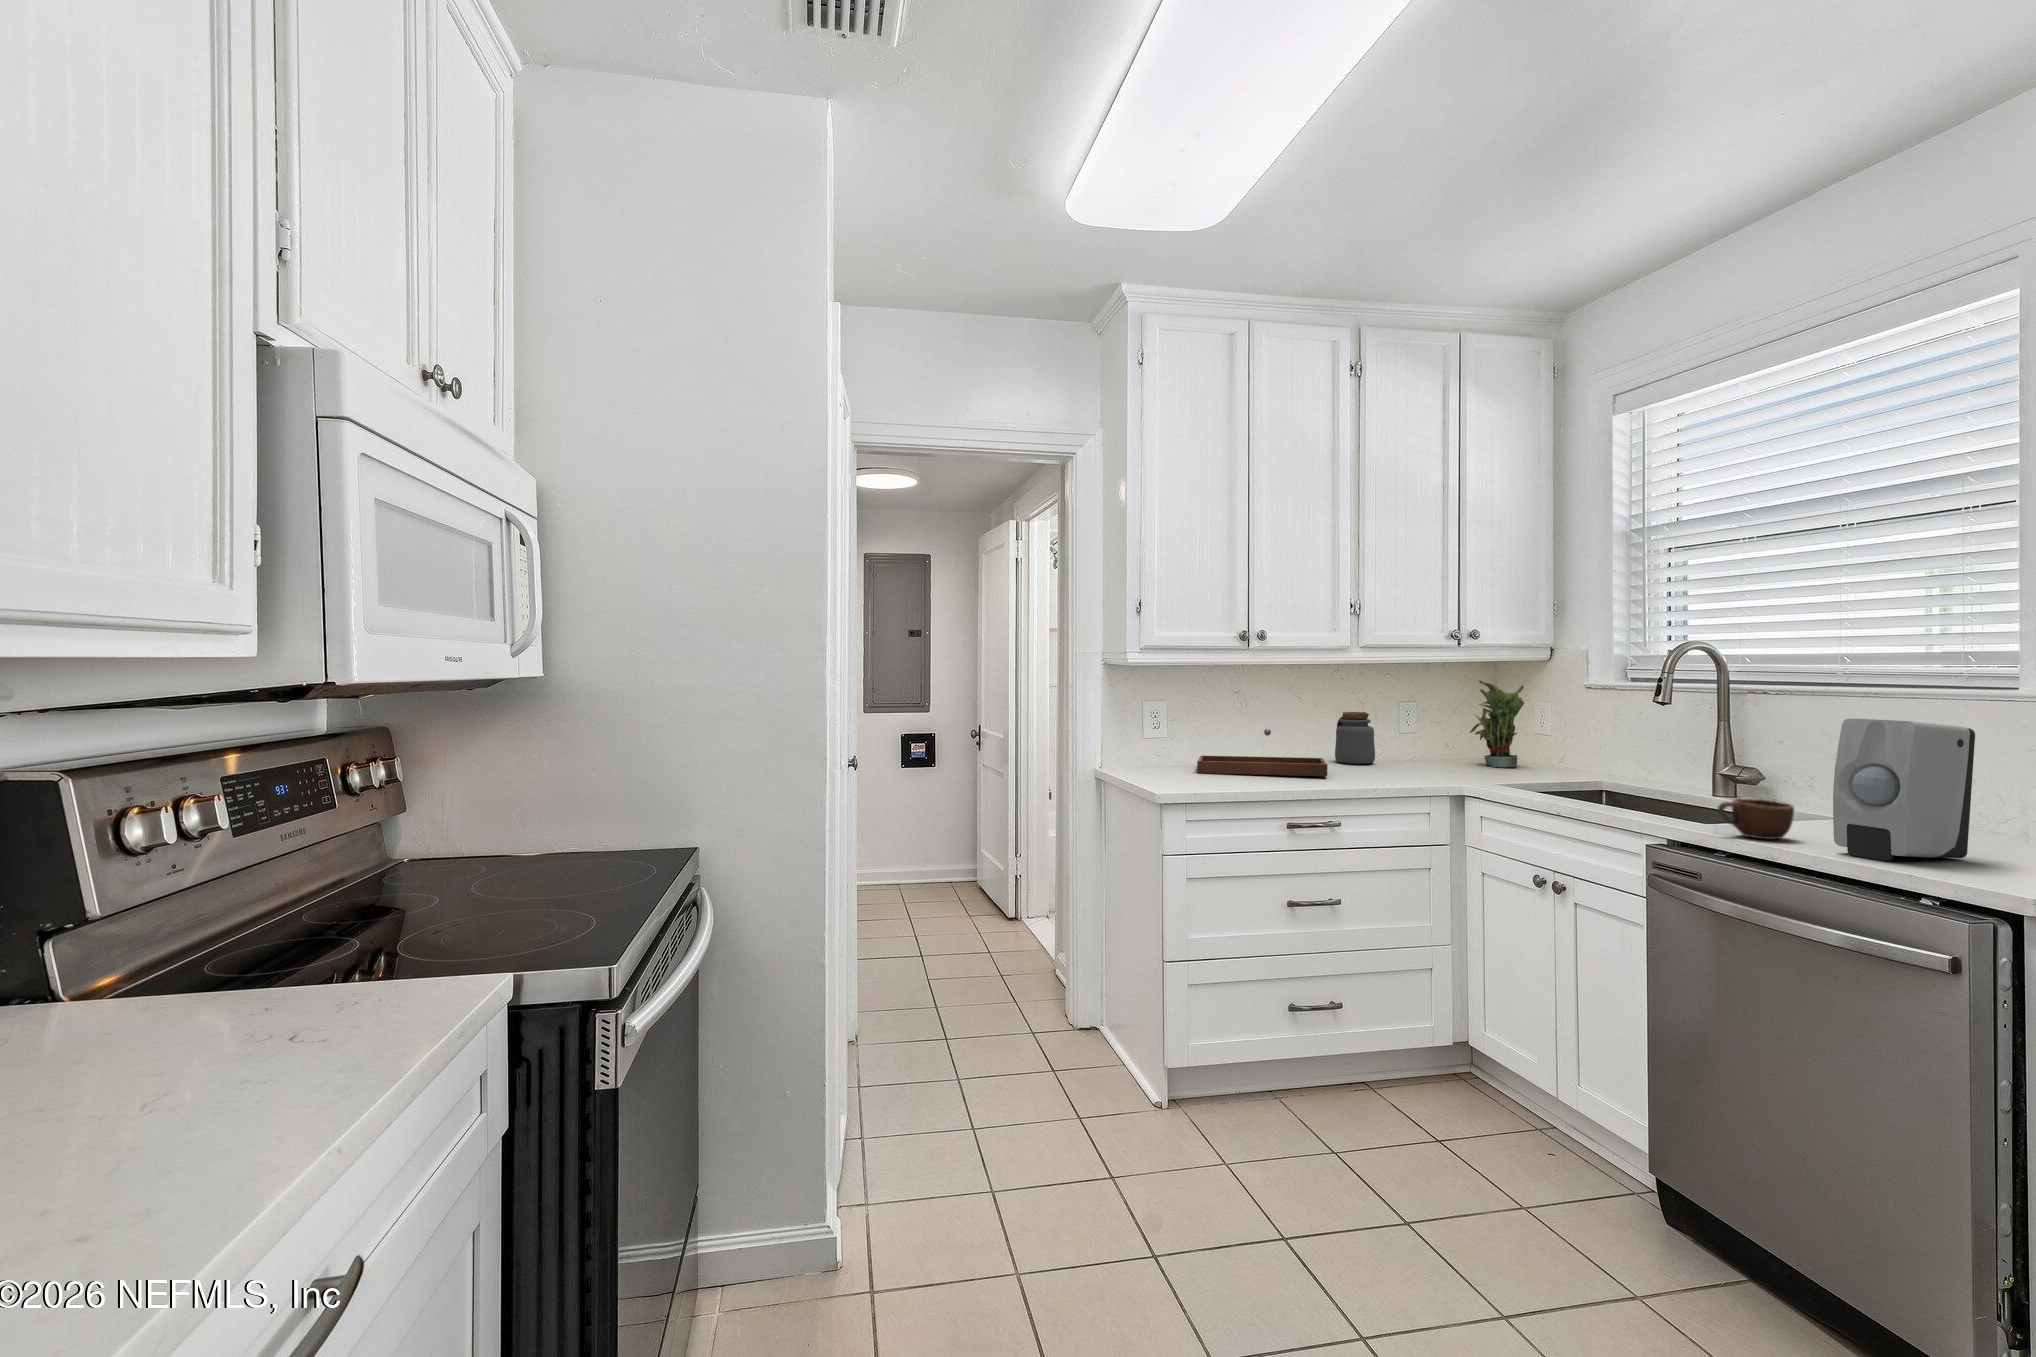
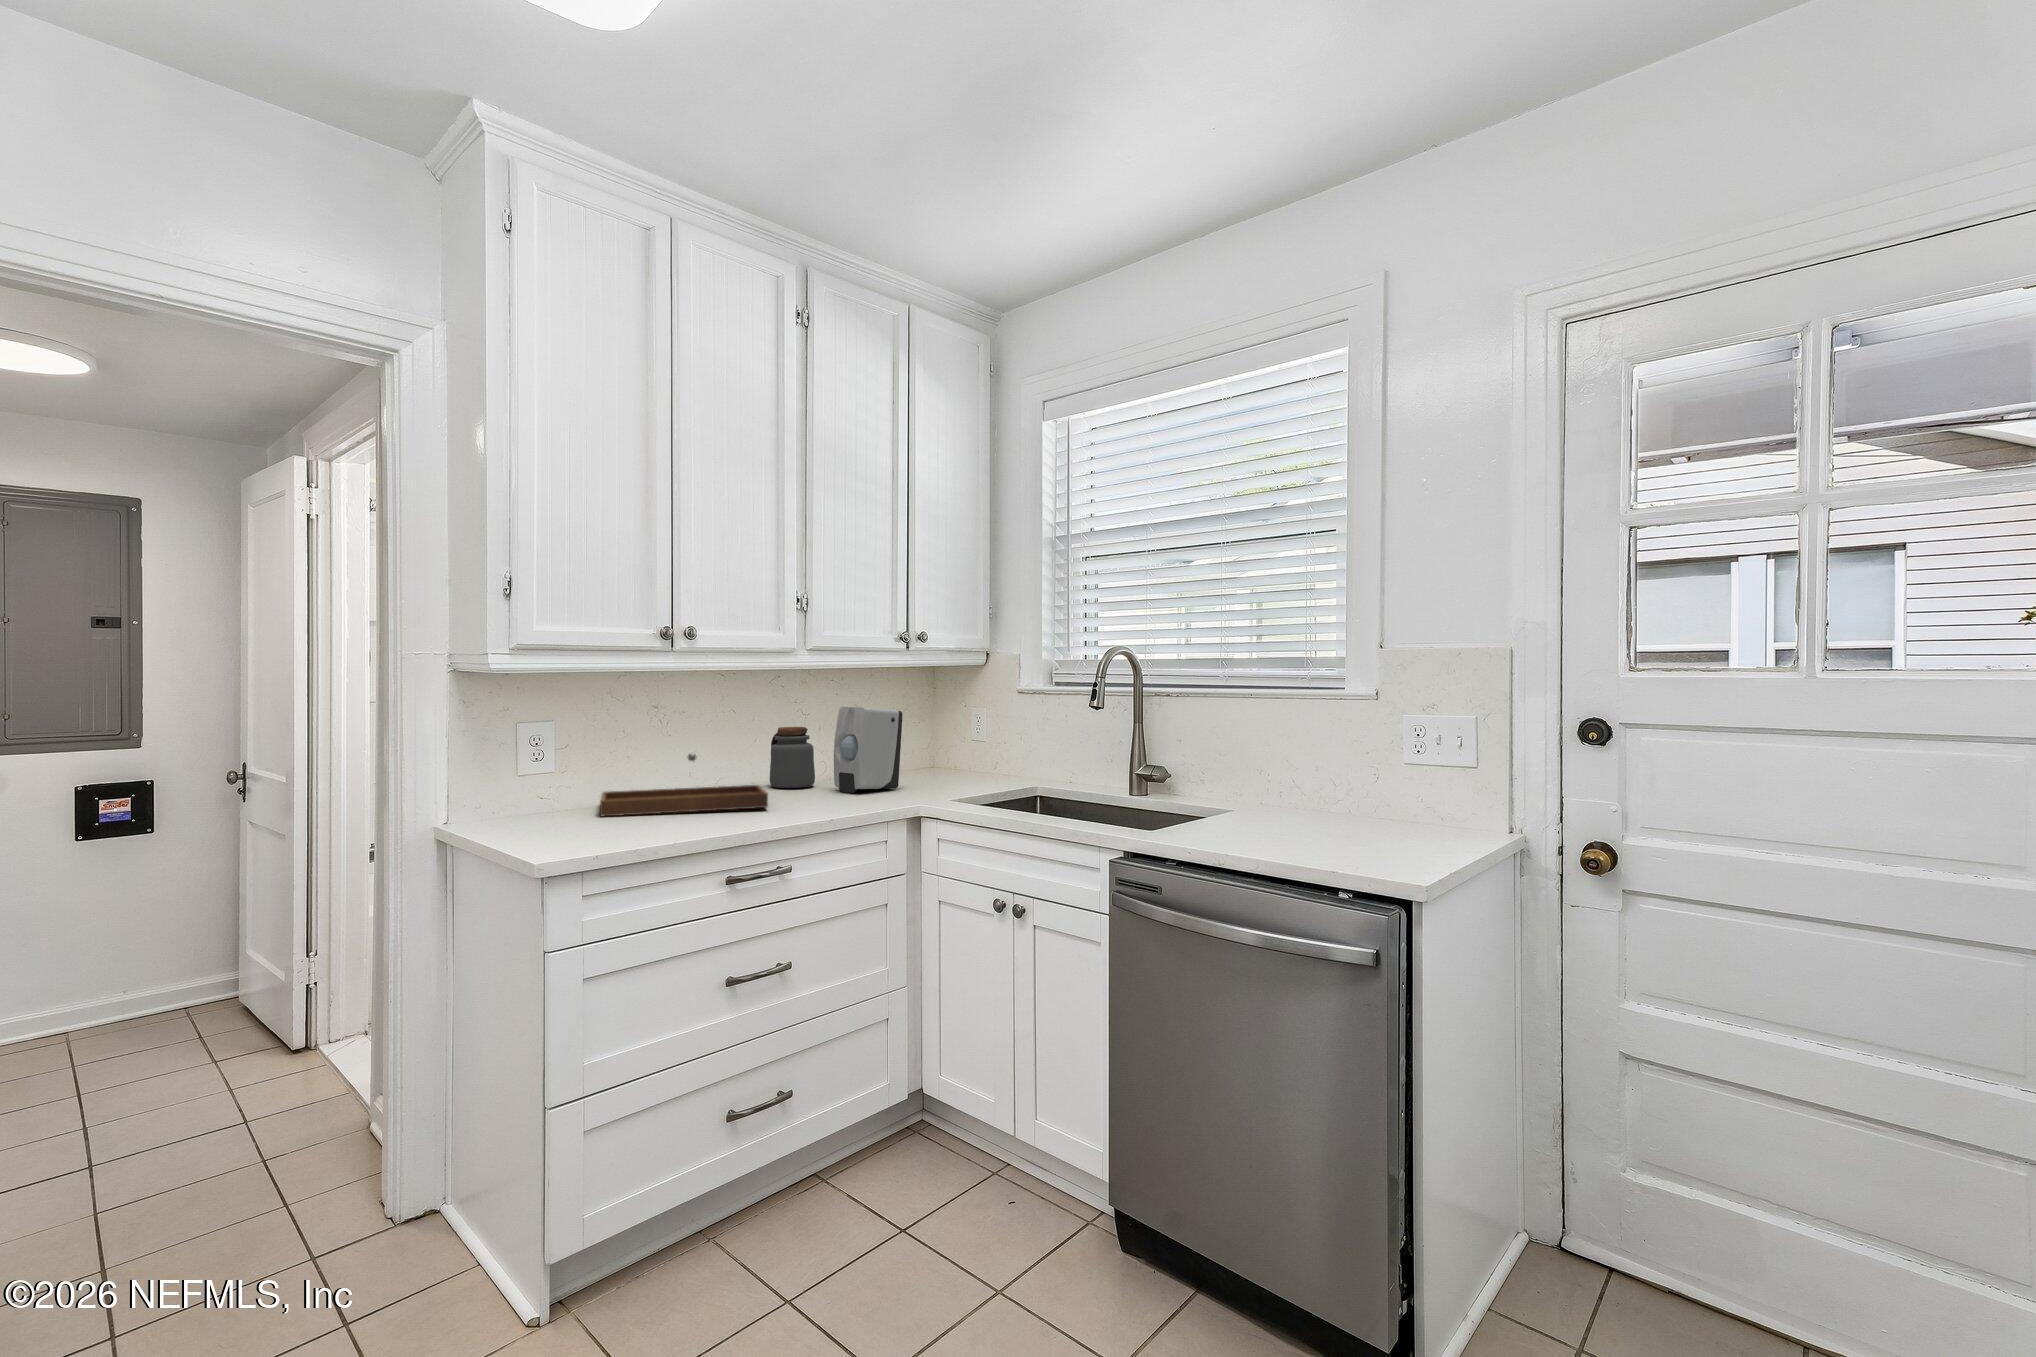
potted plant: present [1470,680,1525,767] -> none [909,688,963,781]
soap dispenser: present [1833,718,1975,861] -> present [834,707,903,793]
mug: present [1718,798,1794,840] -> none [1173,804,1231,844]

